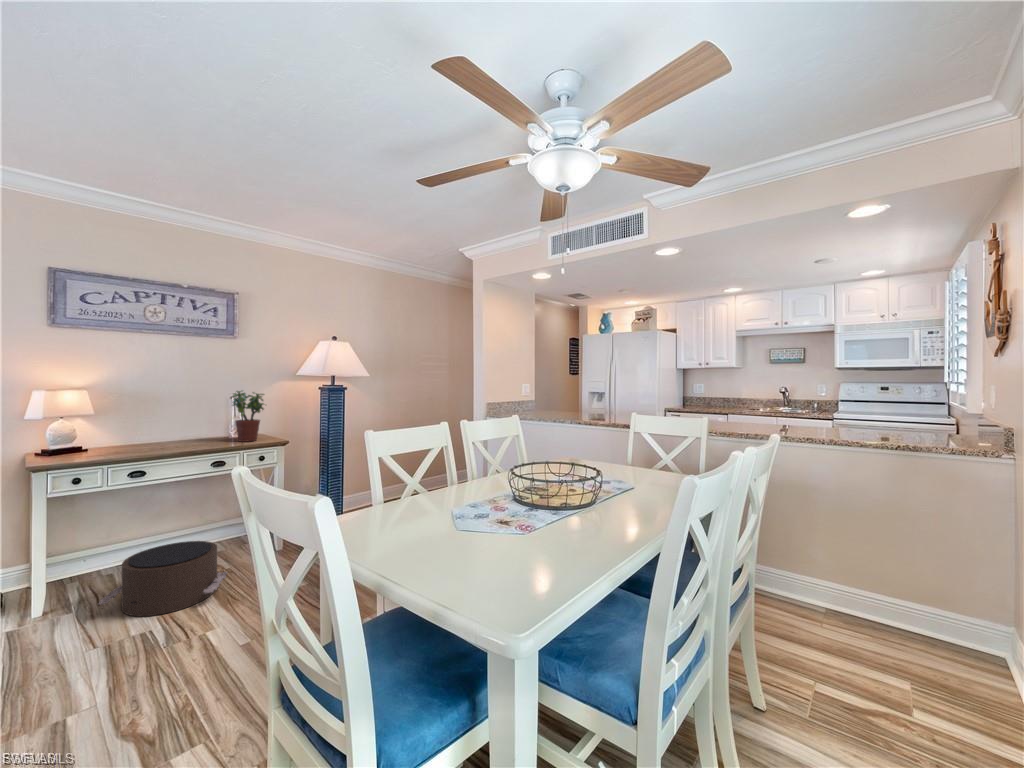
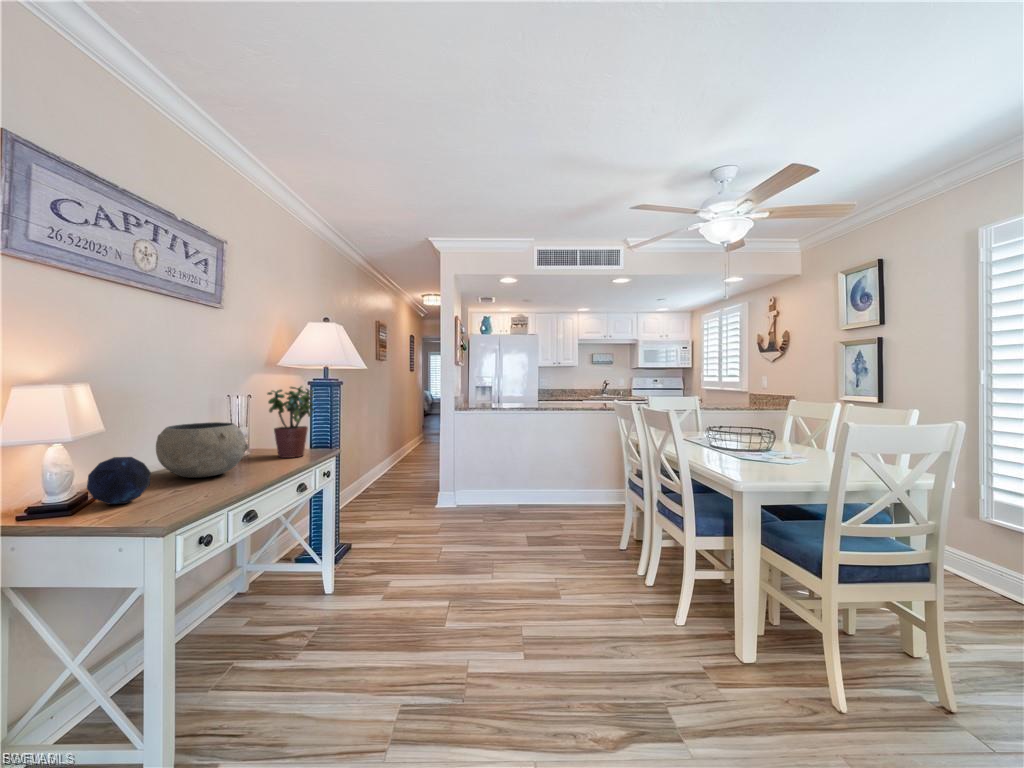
ceramic bowl: none [132,413,192,446] -> present [156,422,249,478]
decorative orb: none [67,428,102,453] -> present [87,457,151,504]
pouf: present [98,541,228,616] -> none [254,592,409,721]

